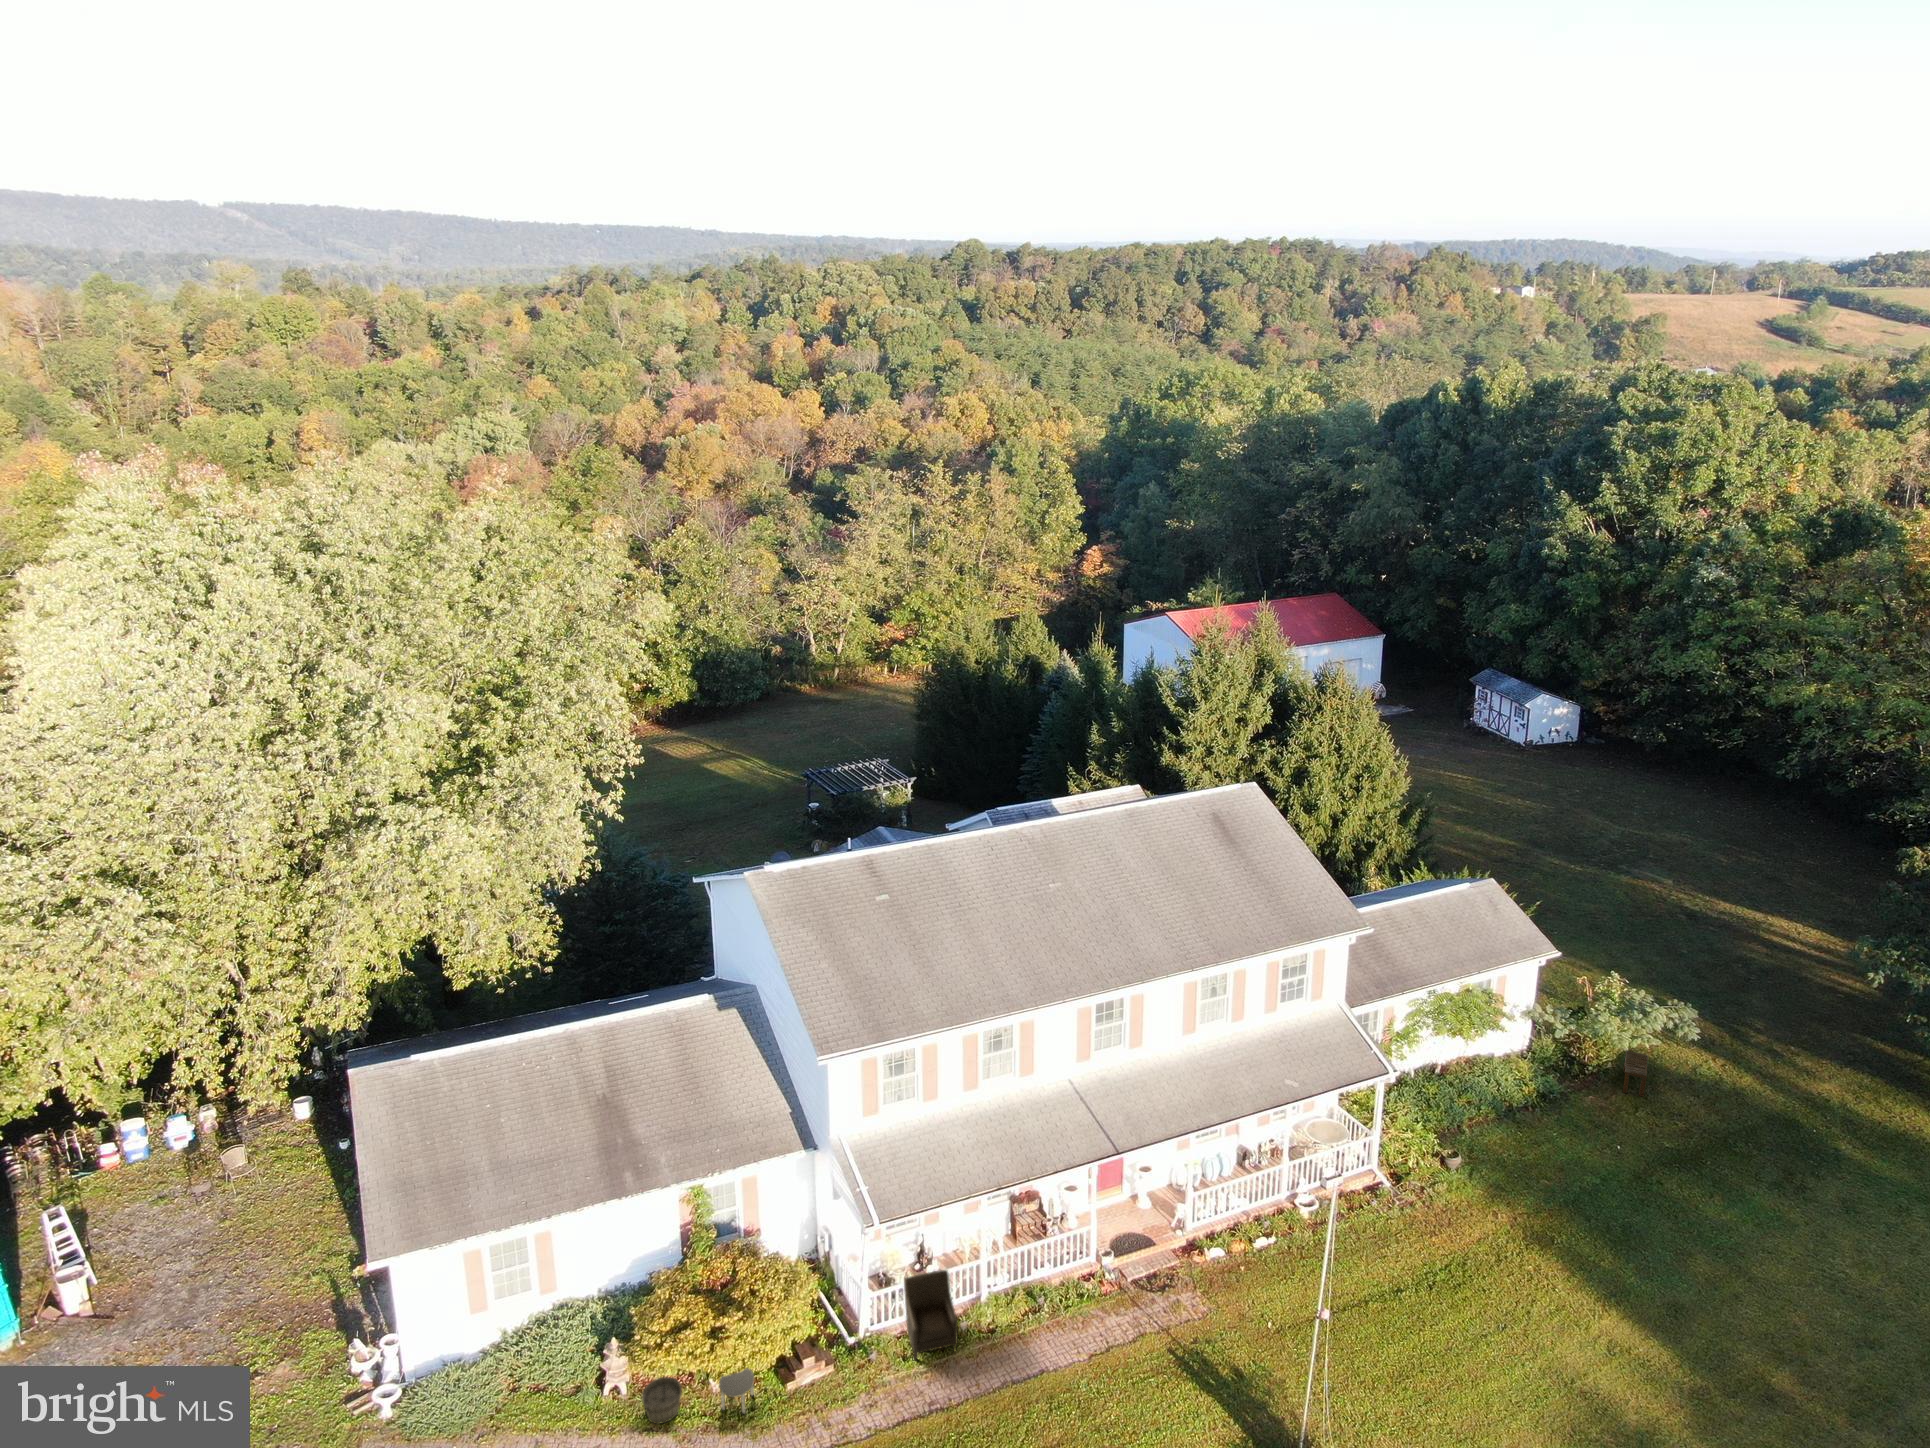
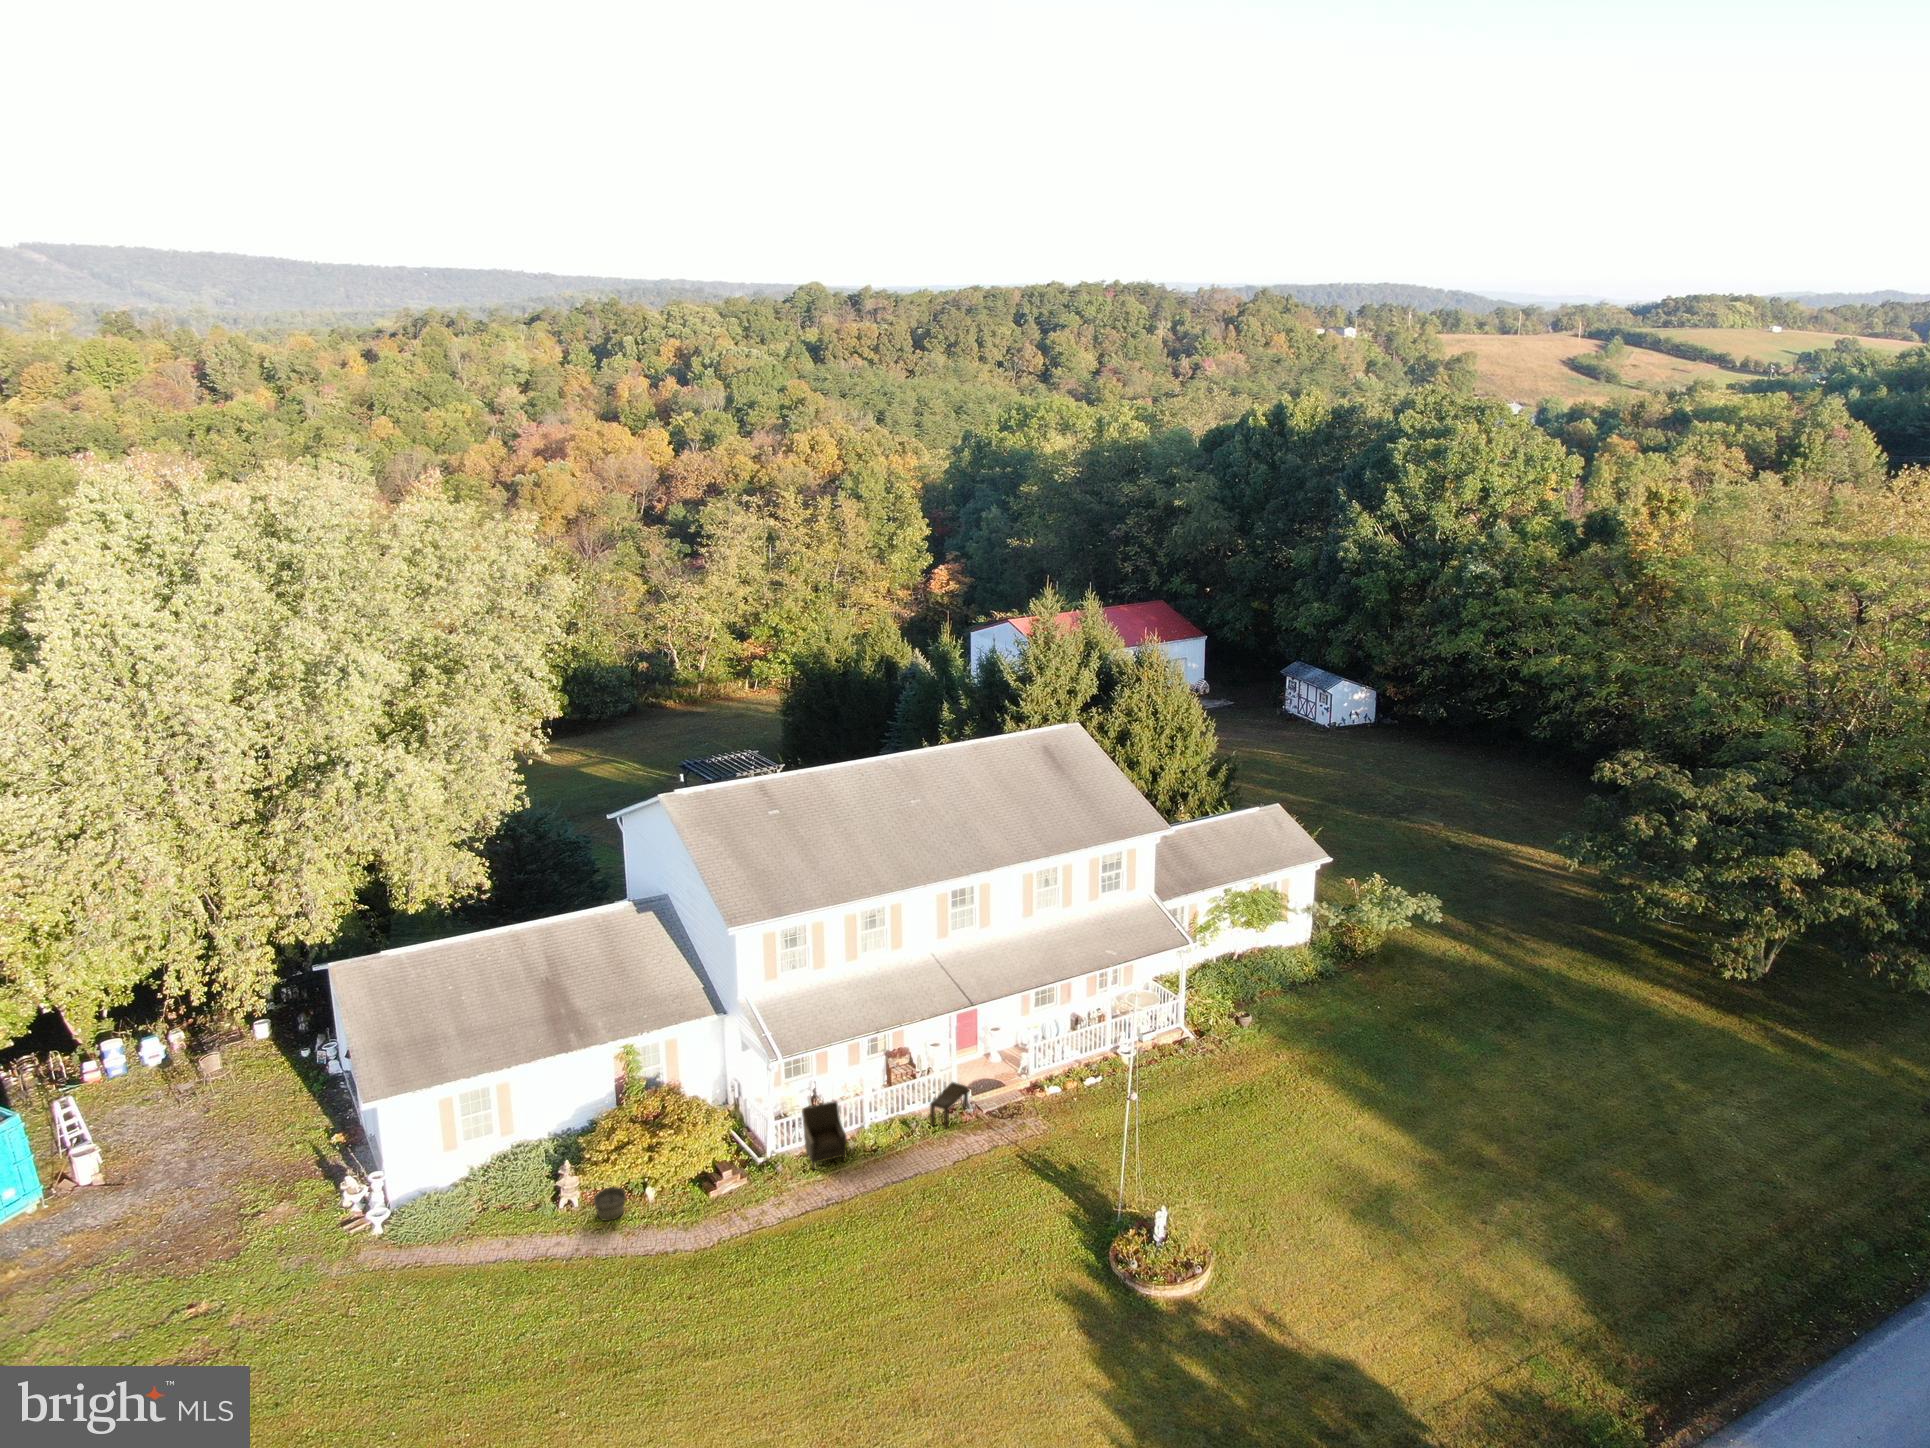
bench: present [1623,1051,1648,1097] -> present [930,1082,969,1129]
round table: present [719,1368,755,1413] -> none [656,1176,685,1210]

